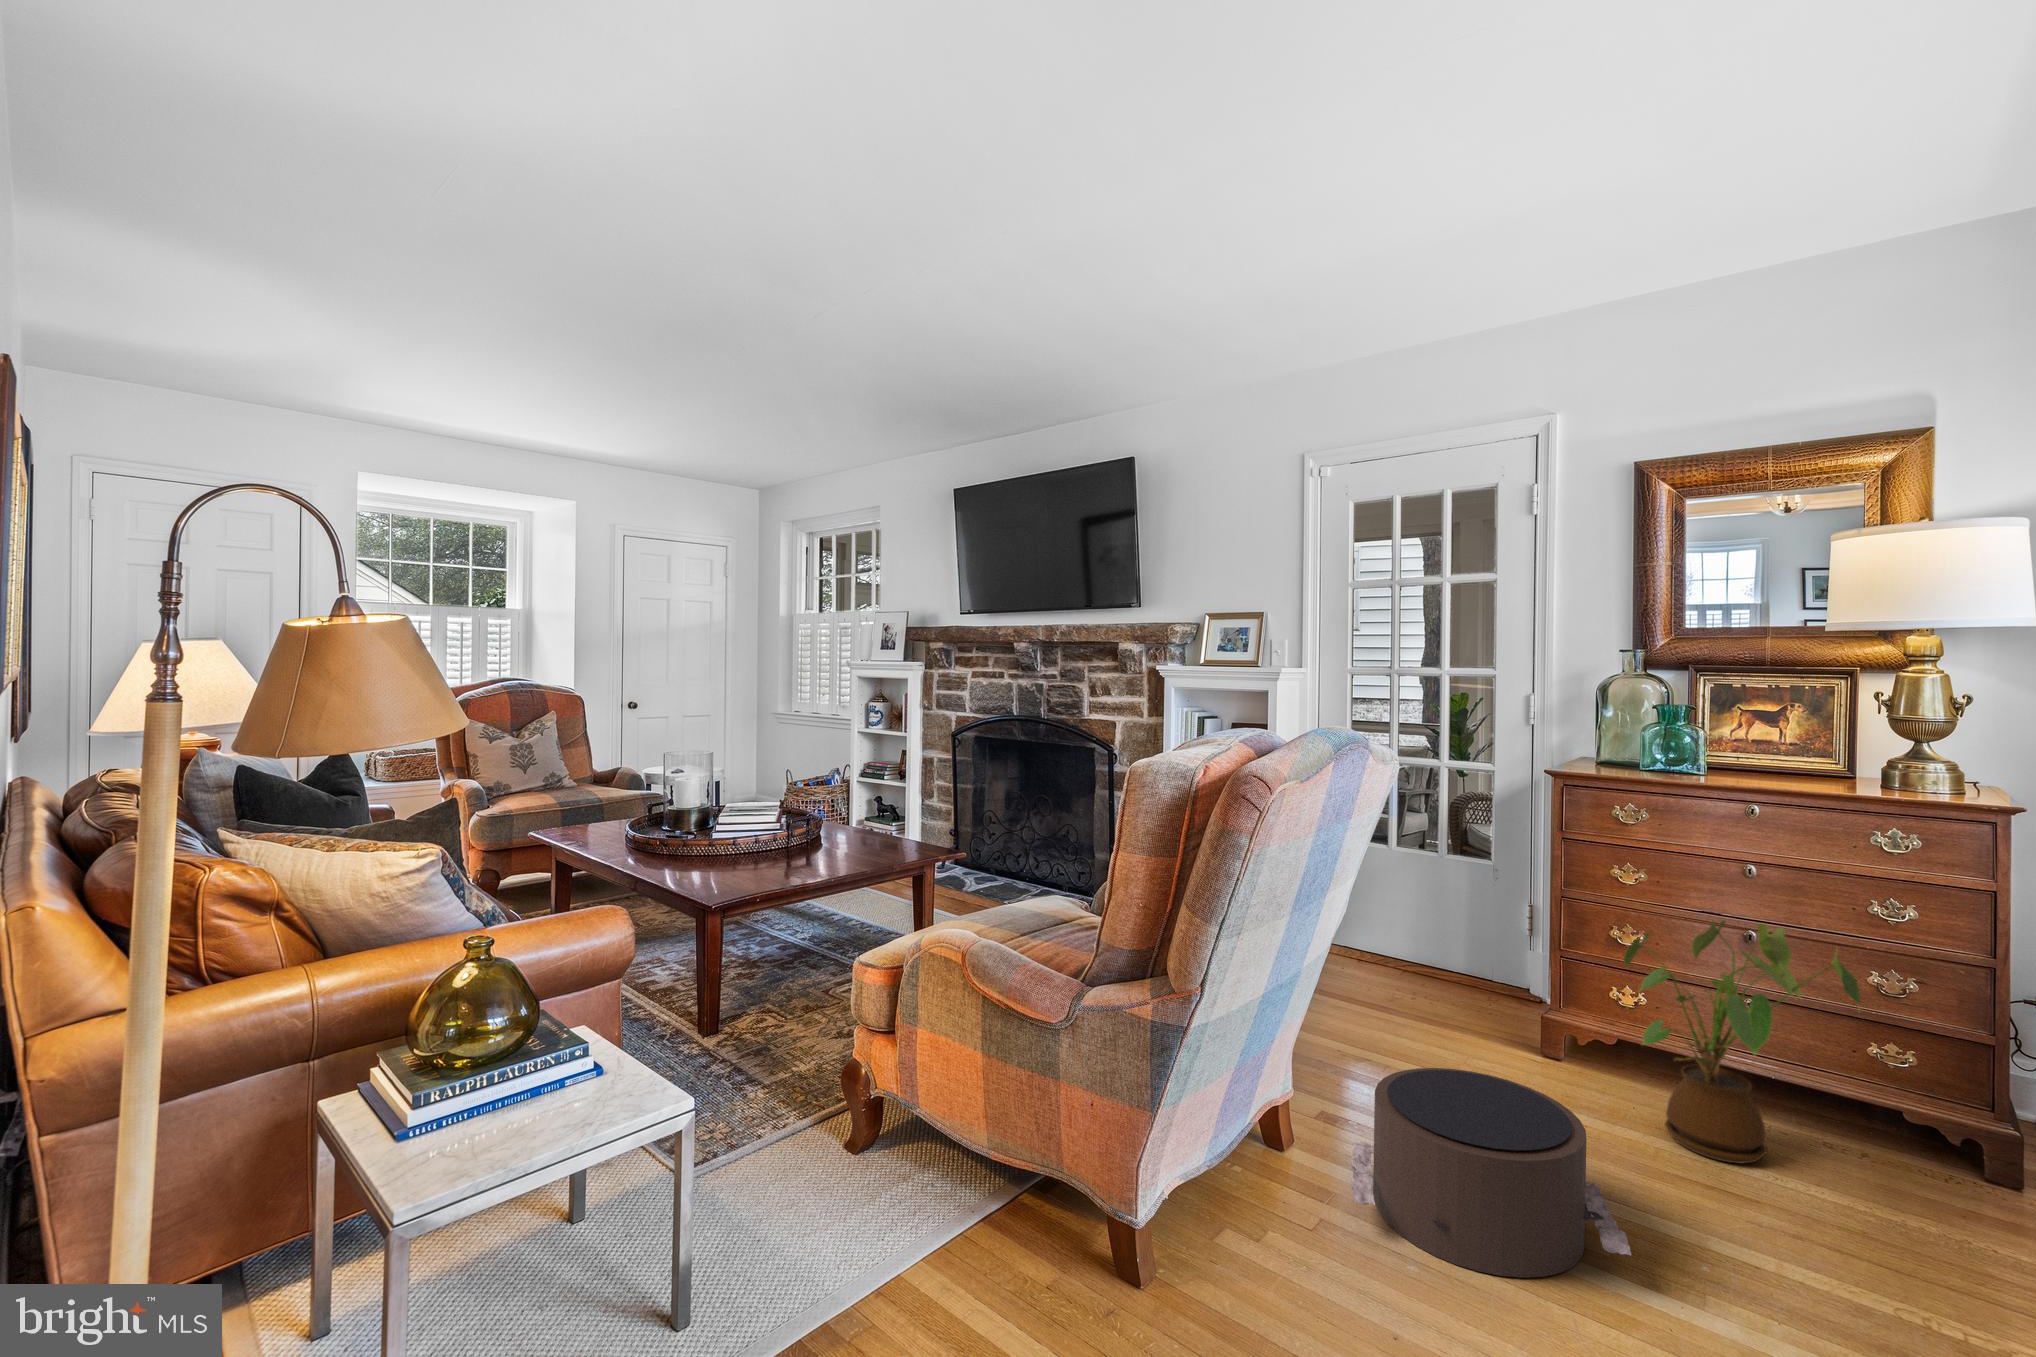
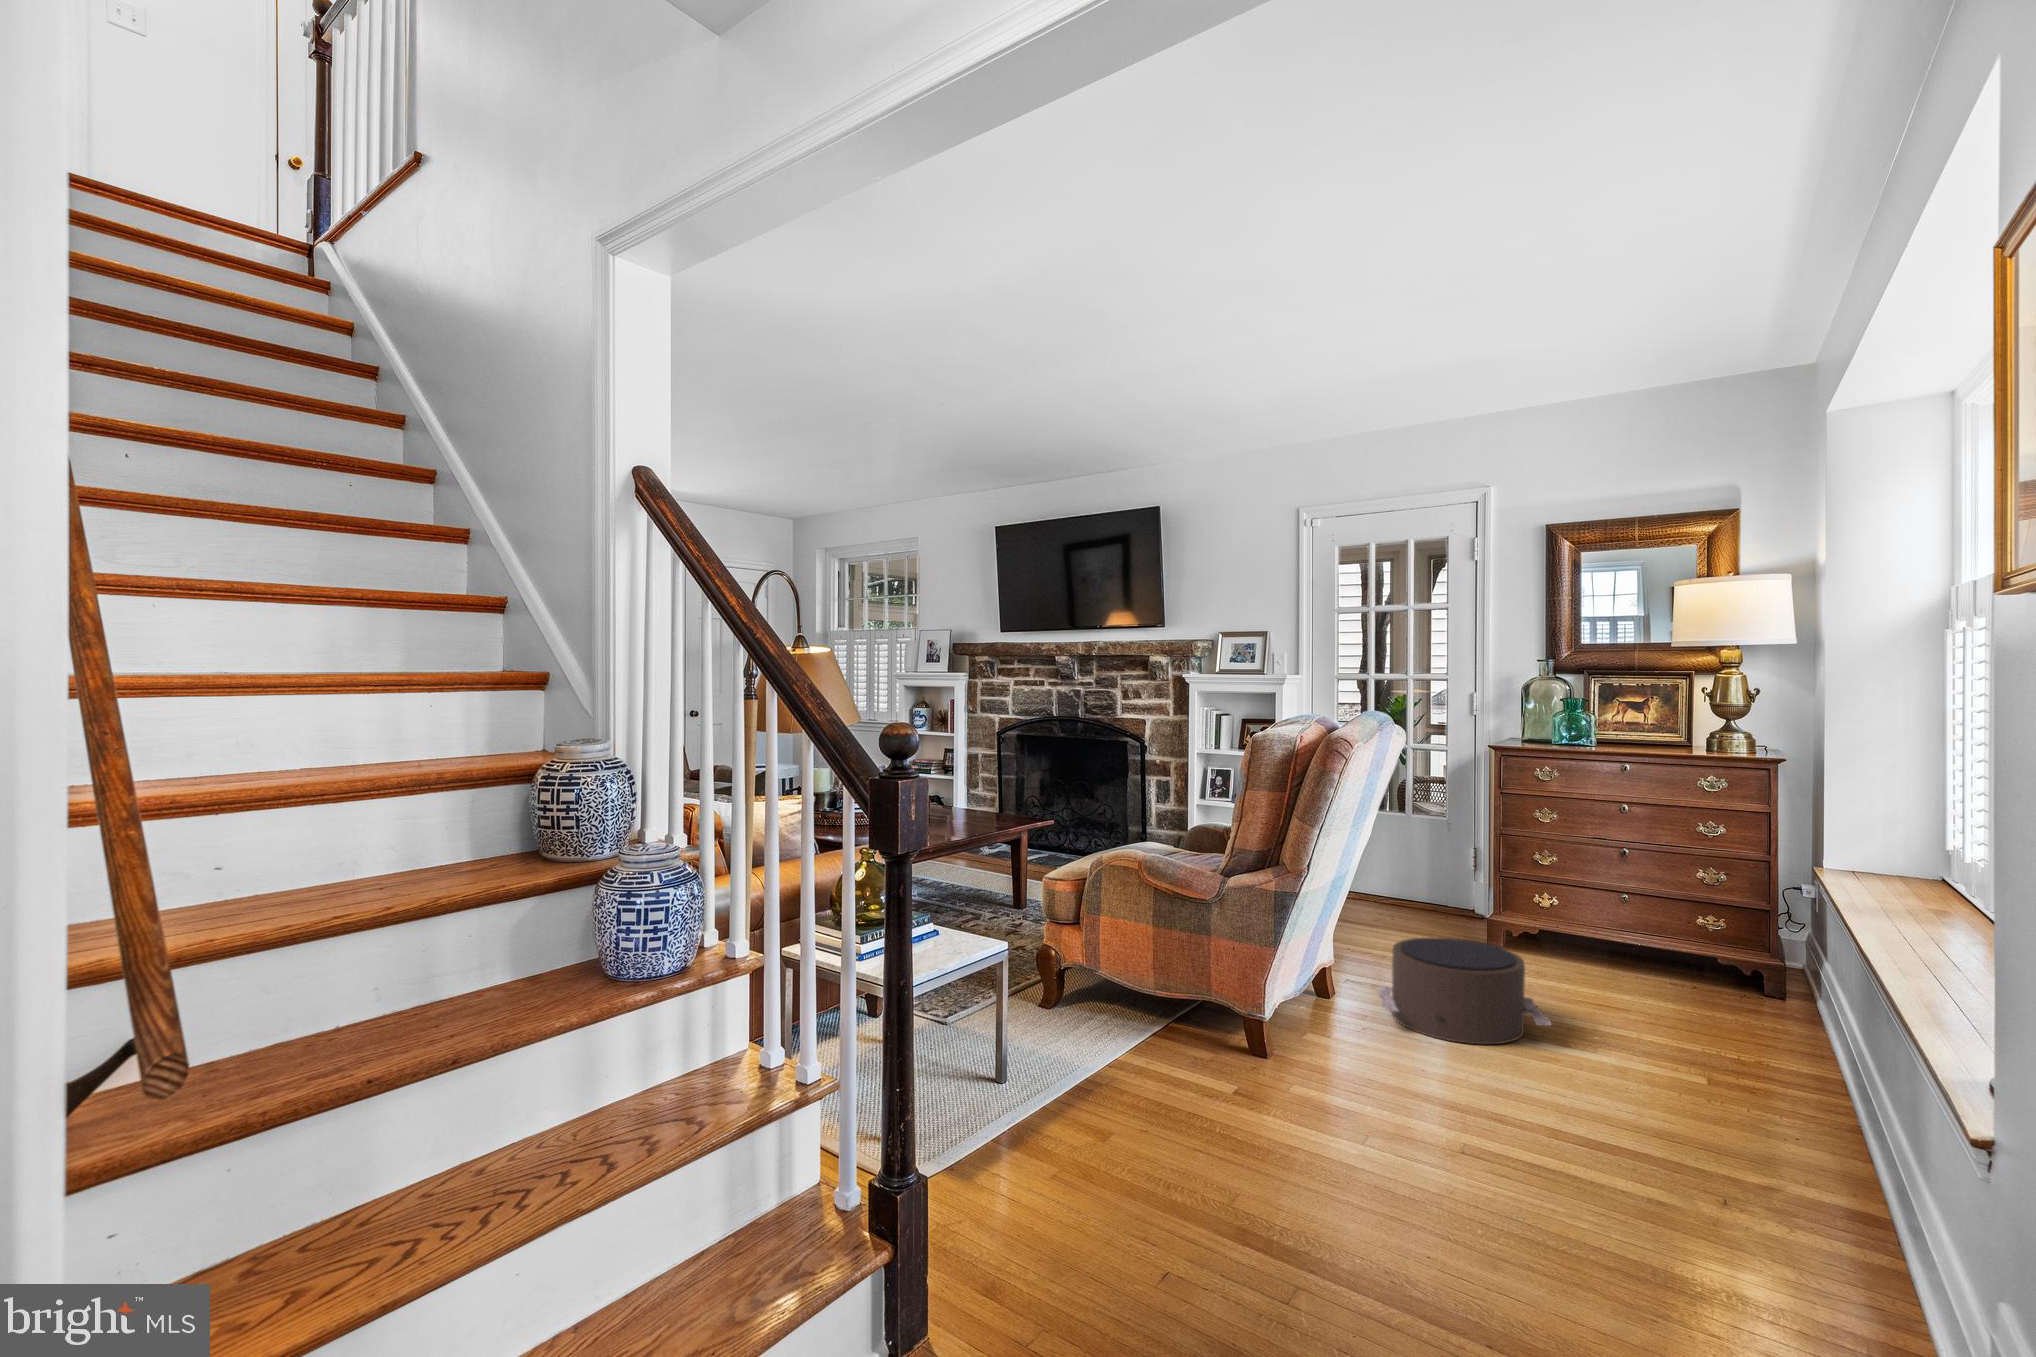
house plant: present [1623,921,1860,1163] -> none [1544,840,1689,994]

